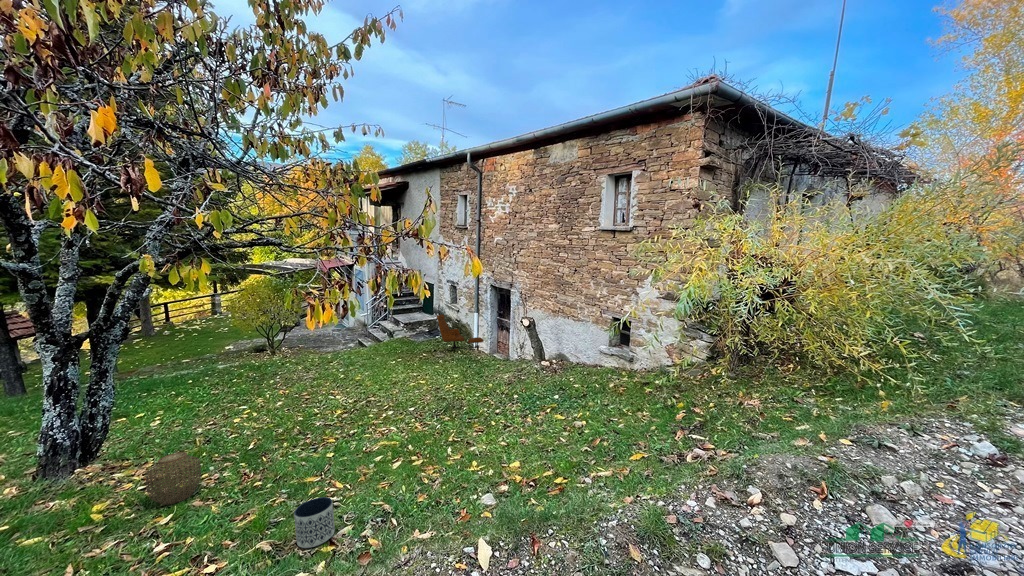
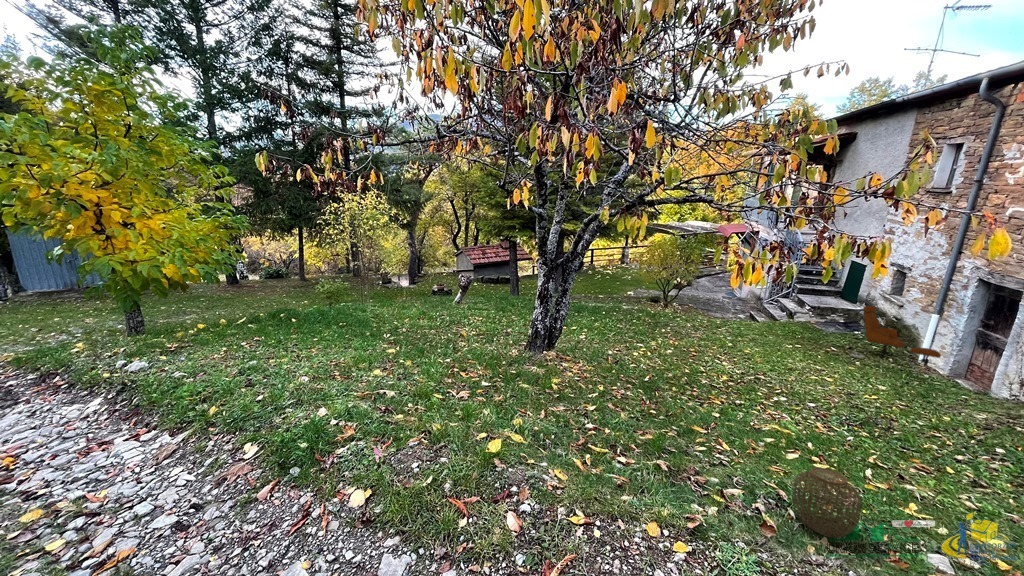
woven basket: present [146,452,201,505] -> present [792,467,862,538]
planter: present [294,497,335,548] -> none [690,435,724,473]

